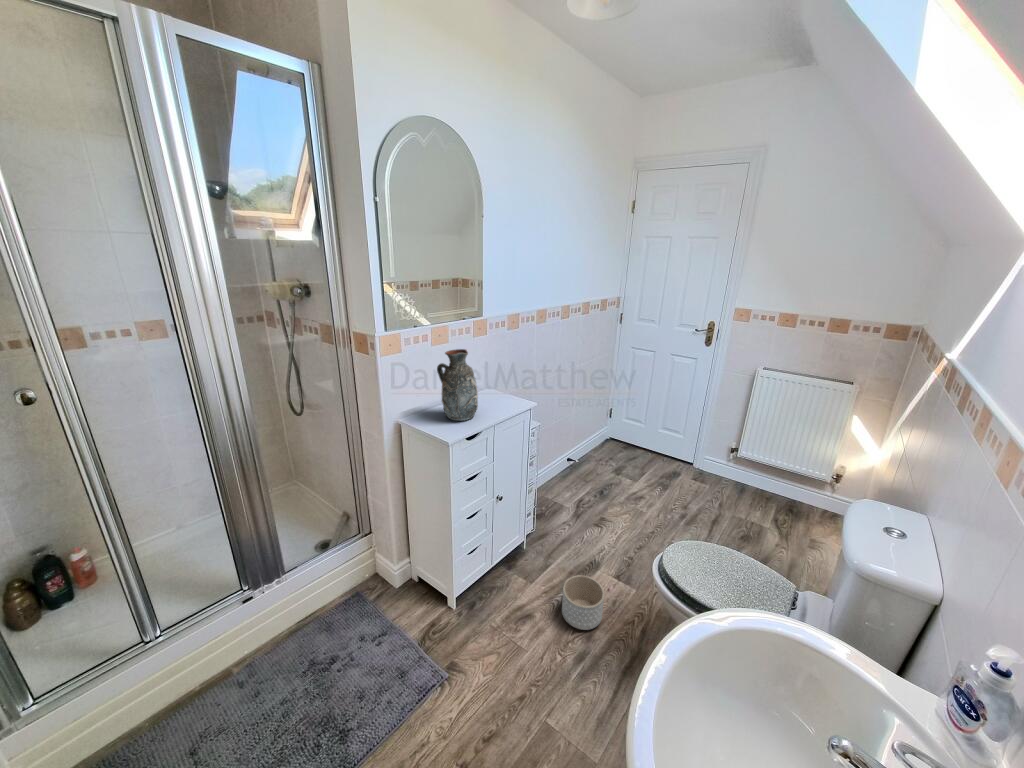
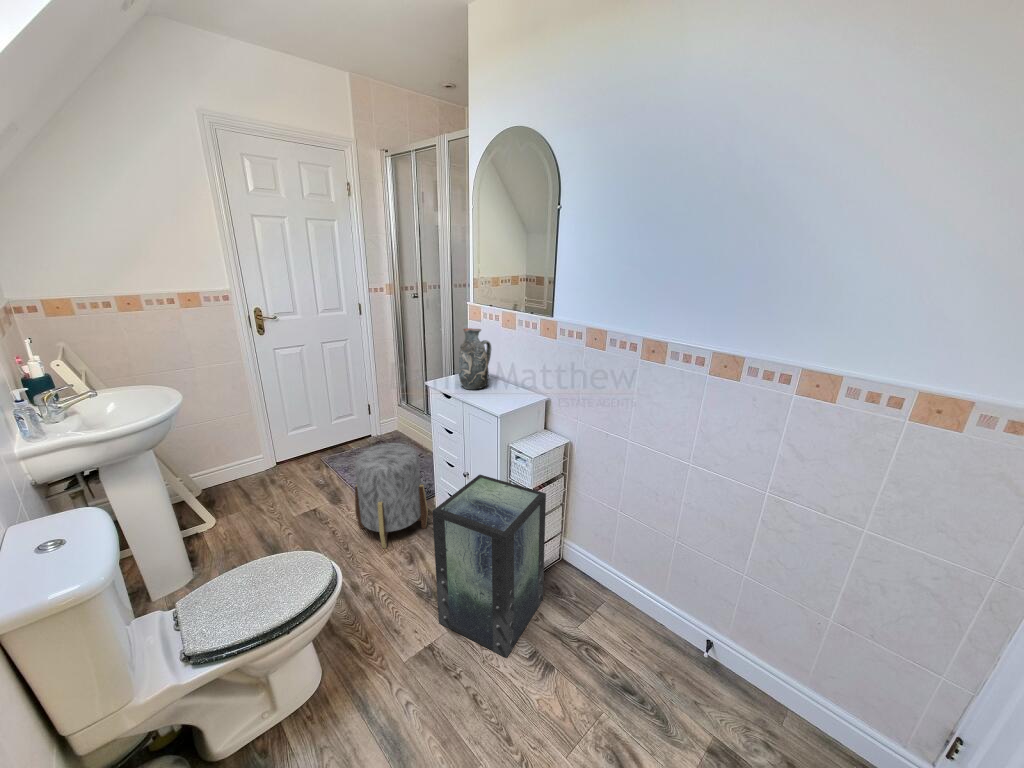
storage box: none [534,441,616,576] -> present [432,475,546,658]
stool: none [410,539,514,710] -> present [355,443,428,548]
planter: present [562,575,604,630] -> none [373,560,417,612]

